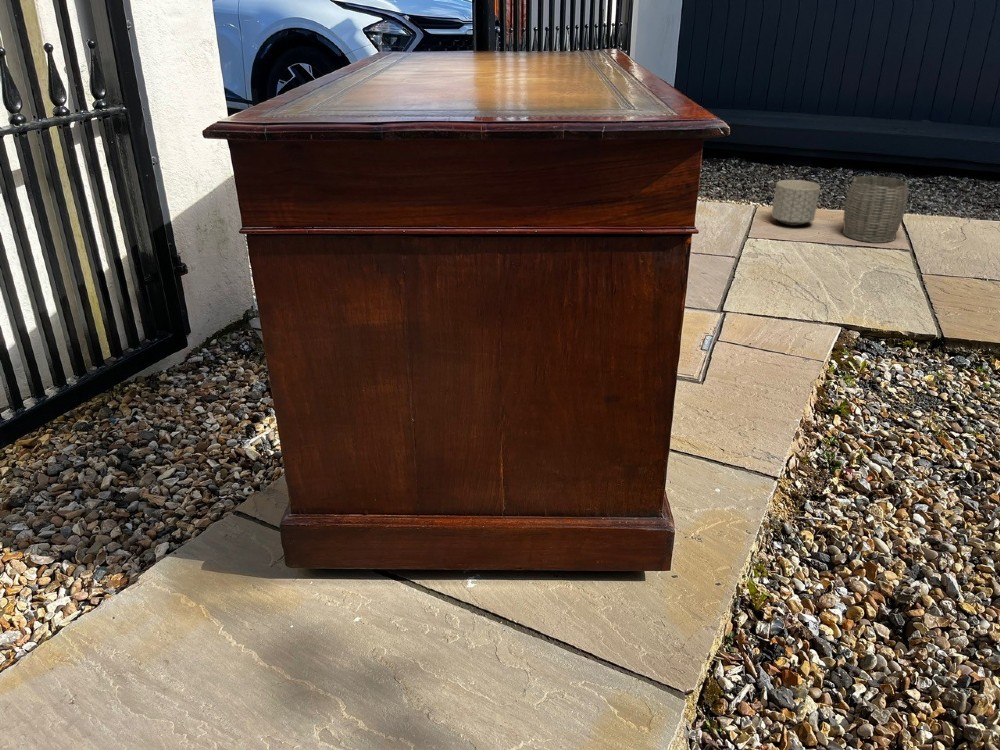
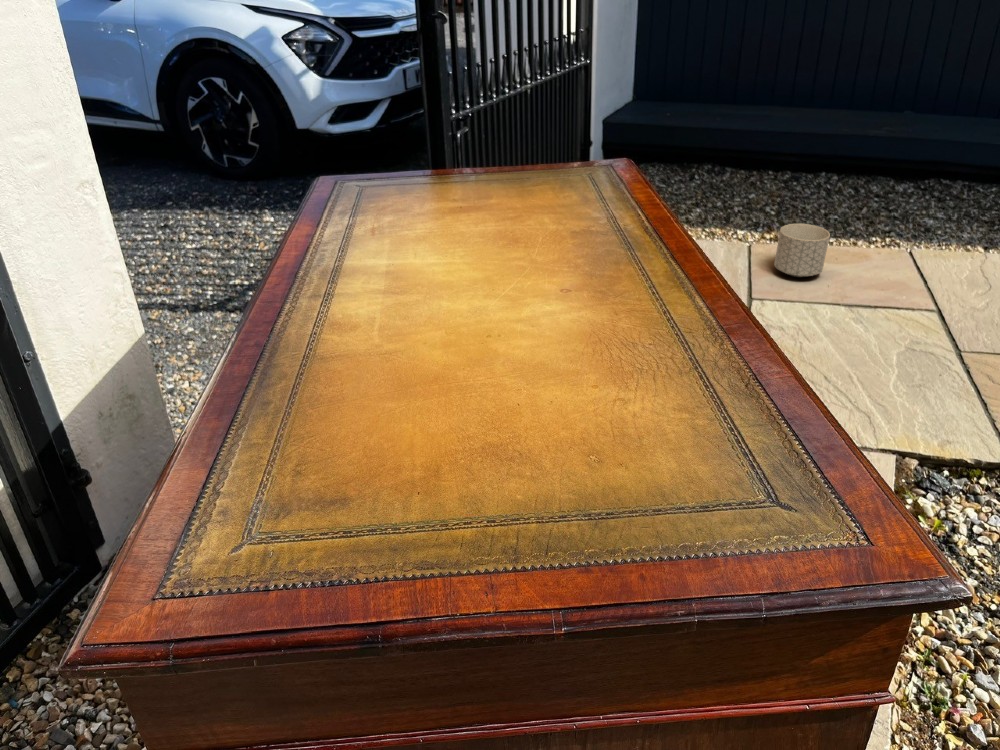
woven basket: present [843,176,908,243] -> none [857,222,932,302]

